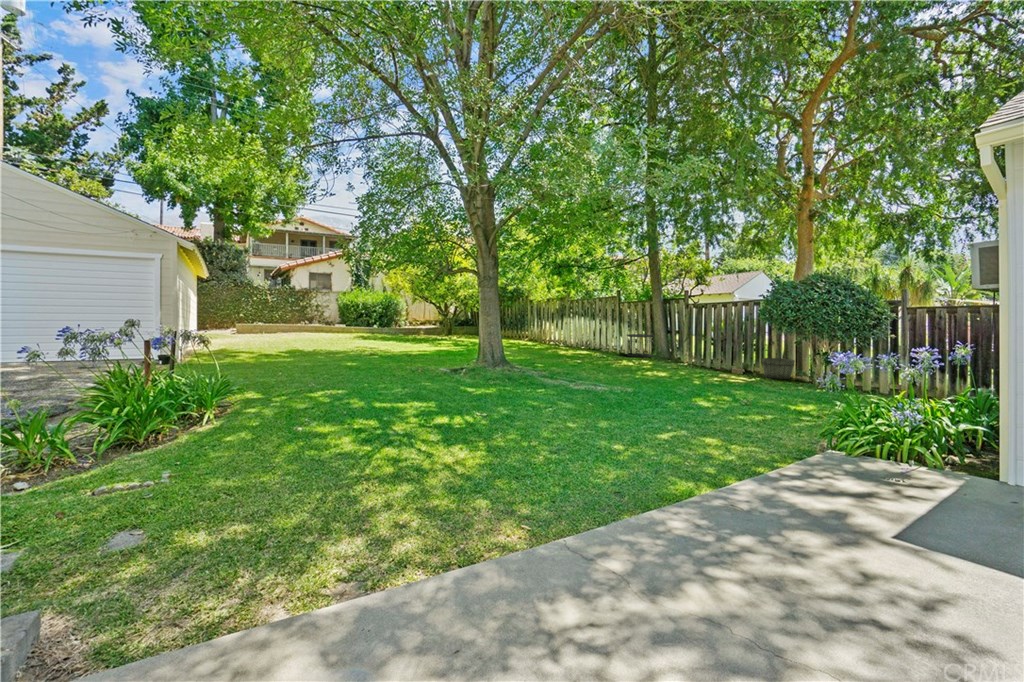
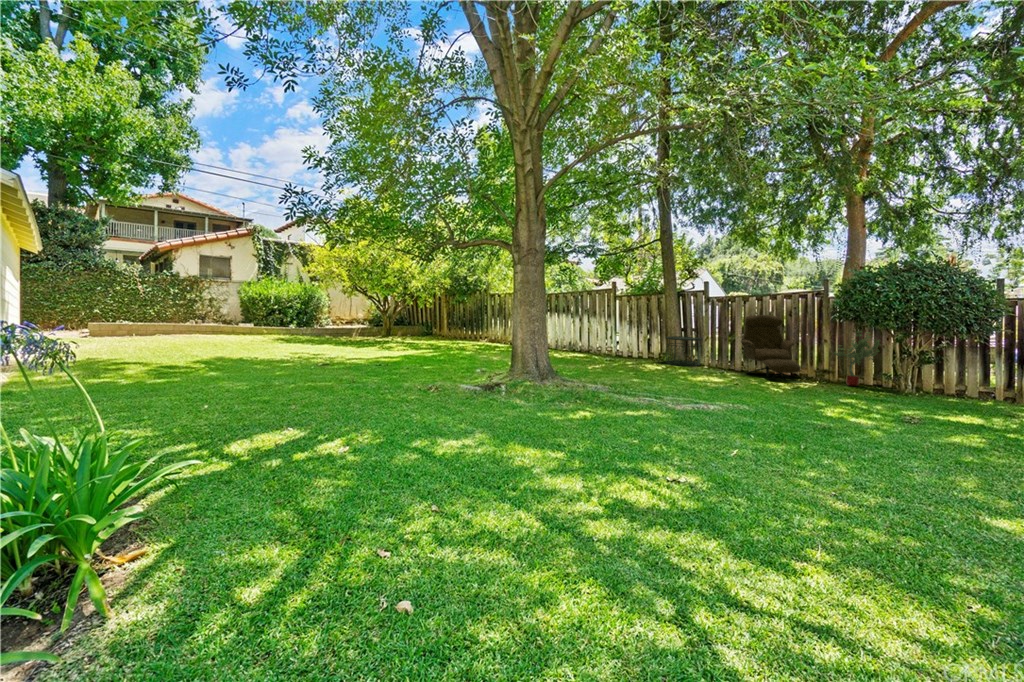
lounge chair: none [669,317,709,368] -> present [741,315,801,381]
potted tree: none [726,329,753,371] -> present [834,331,880,386]
wooden bucket: present [762,356,795,379] -> none [907,364,958,398]

